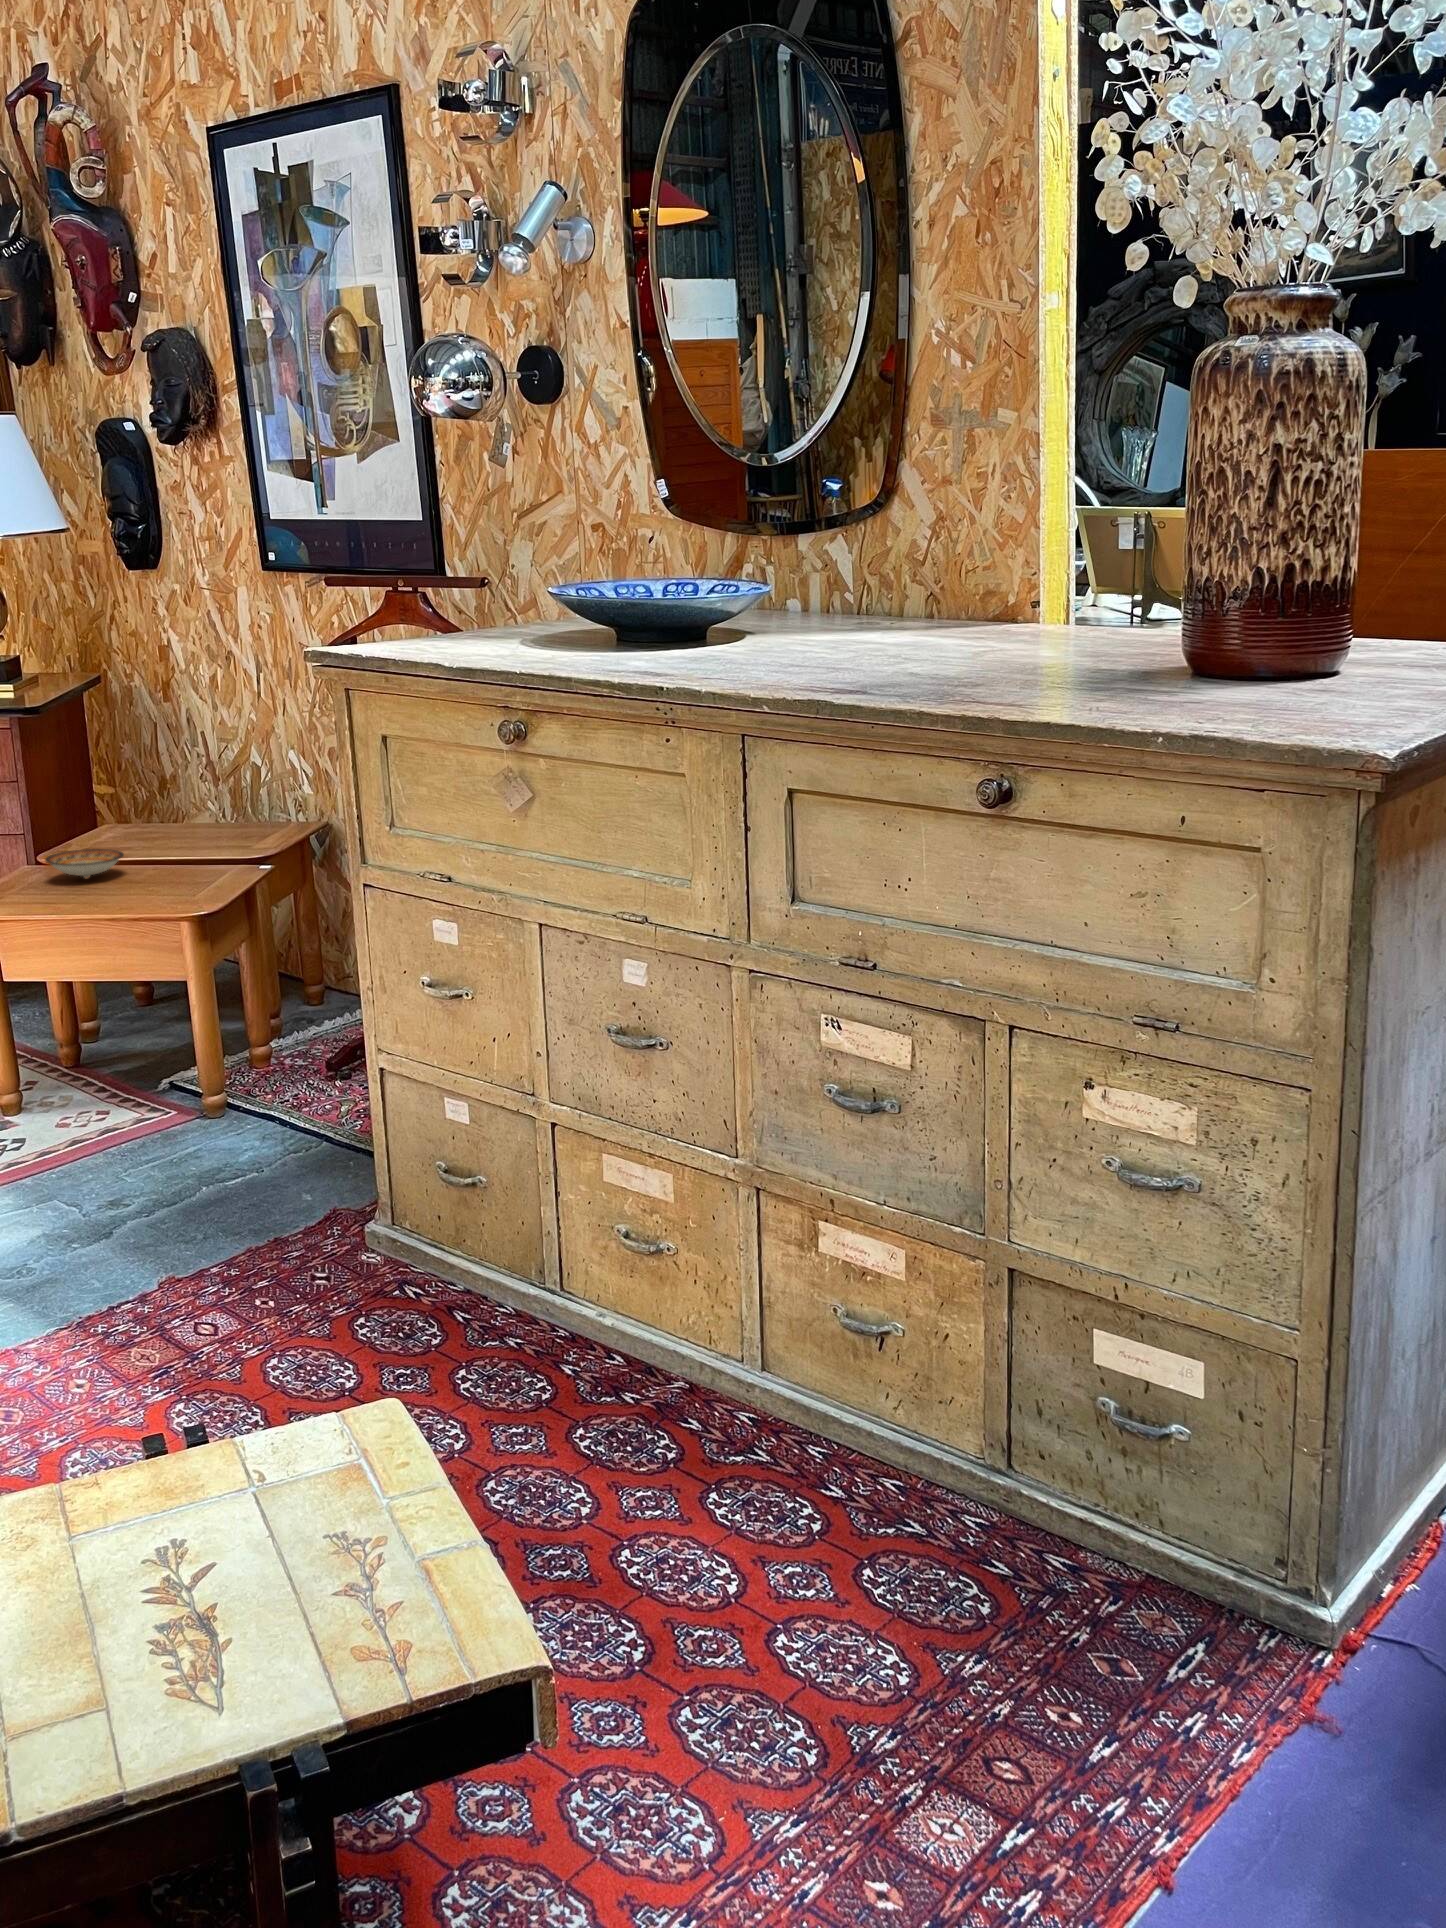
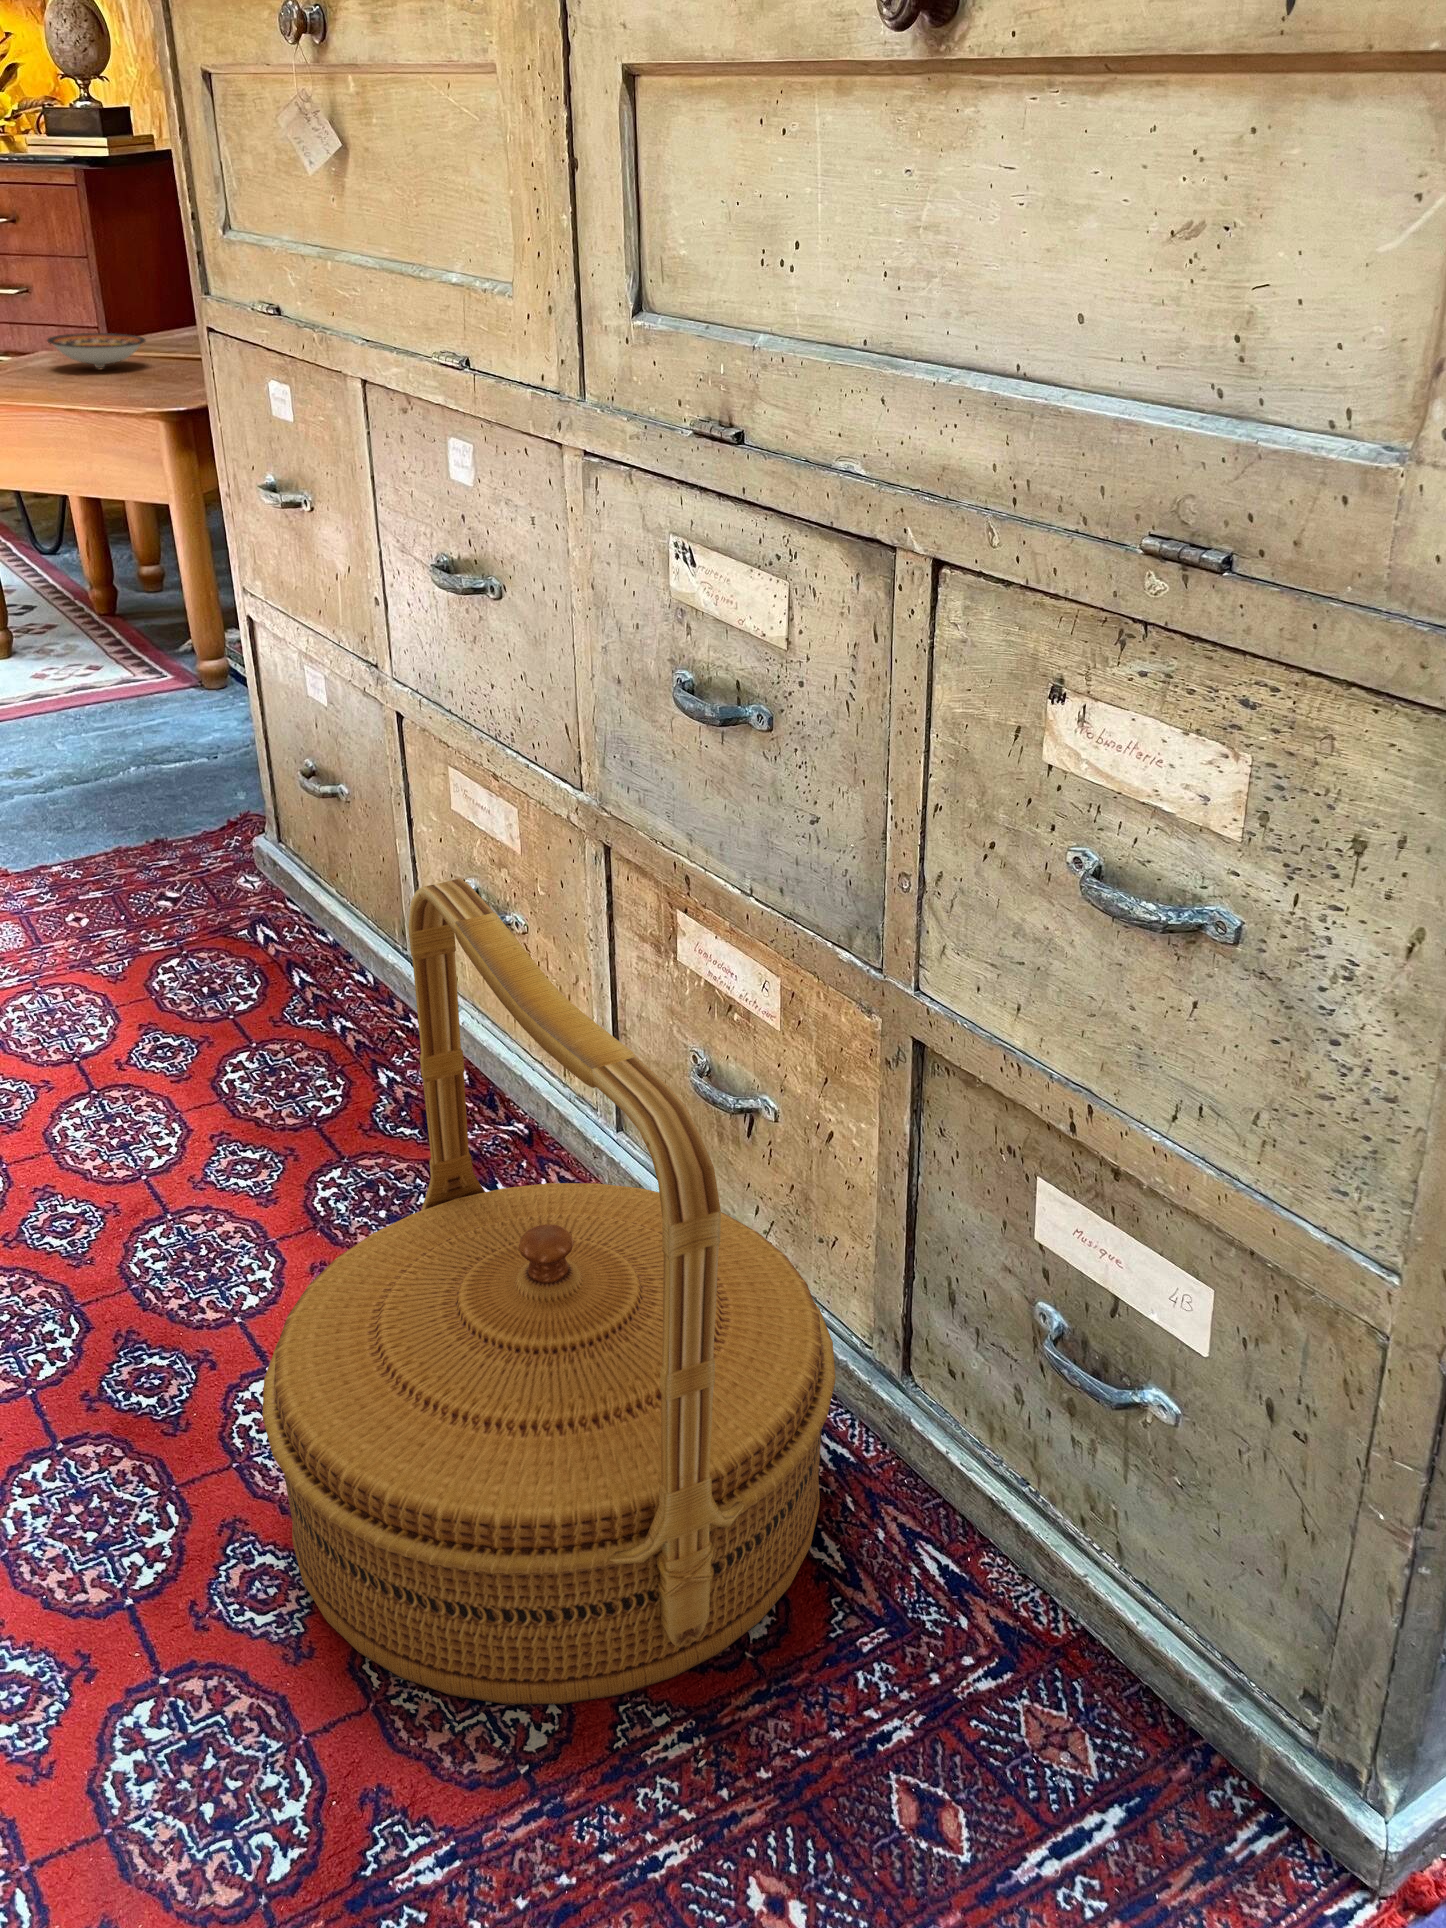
woven basket: none [680,1221,998,1671] -> present [262,878,836,1704]

